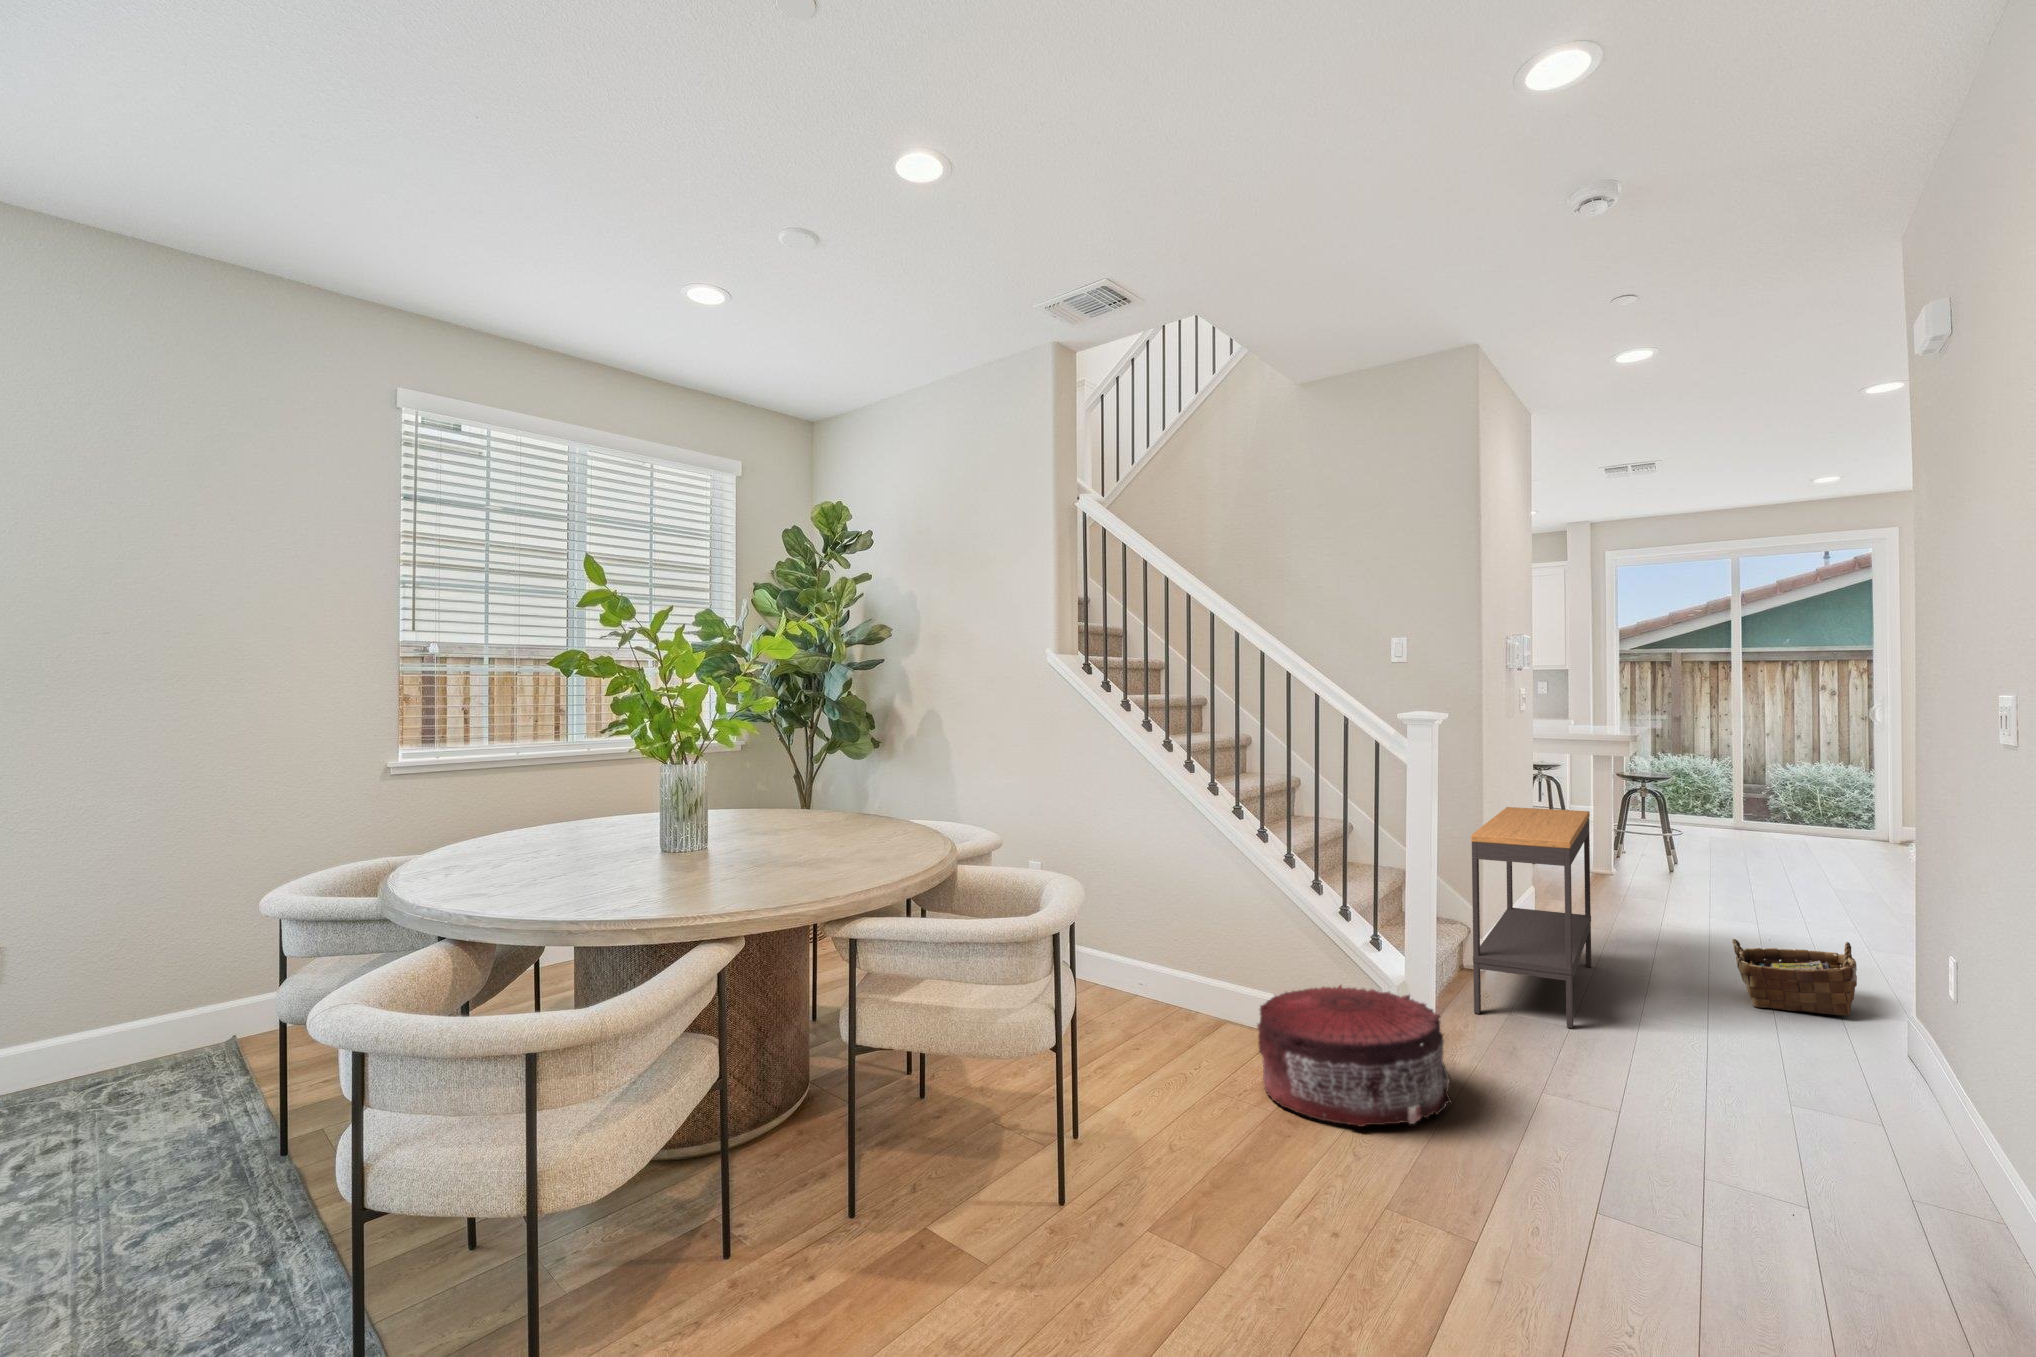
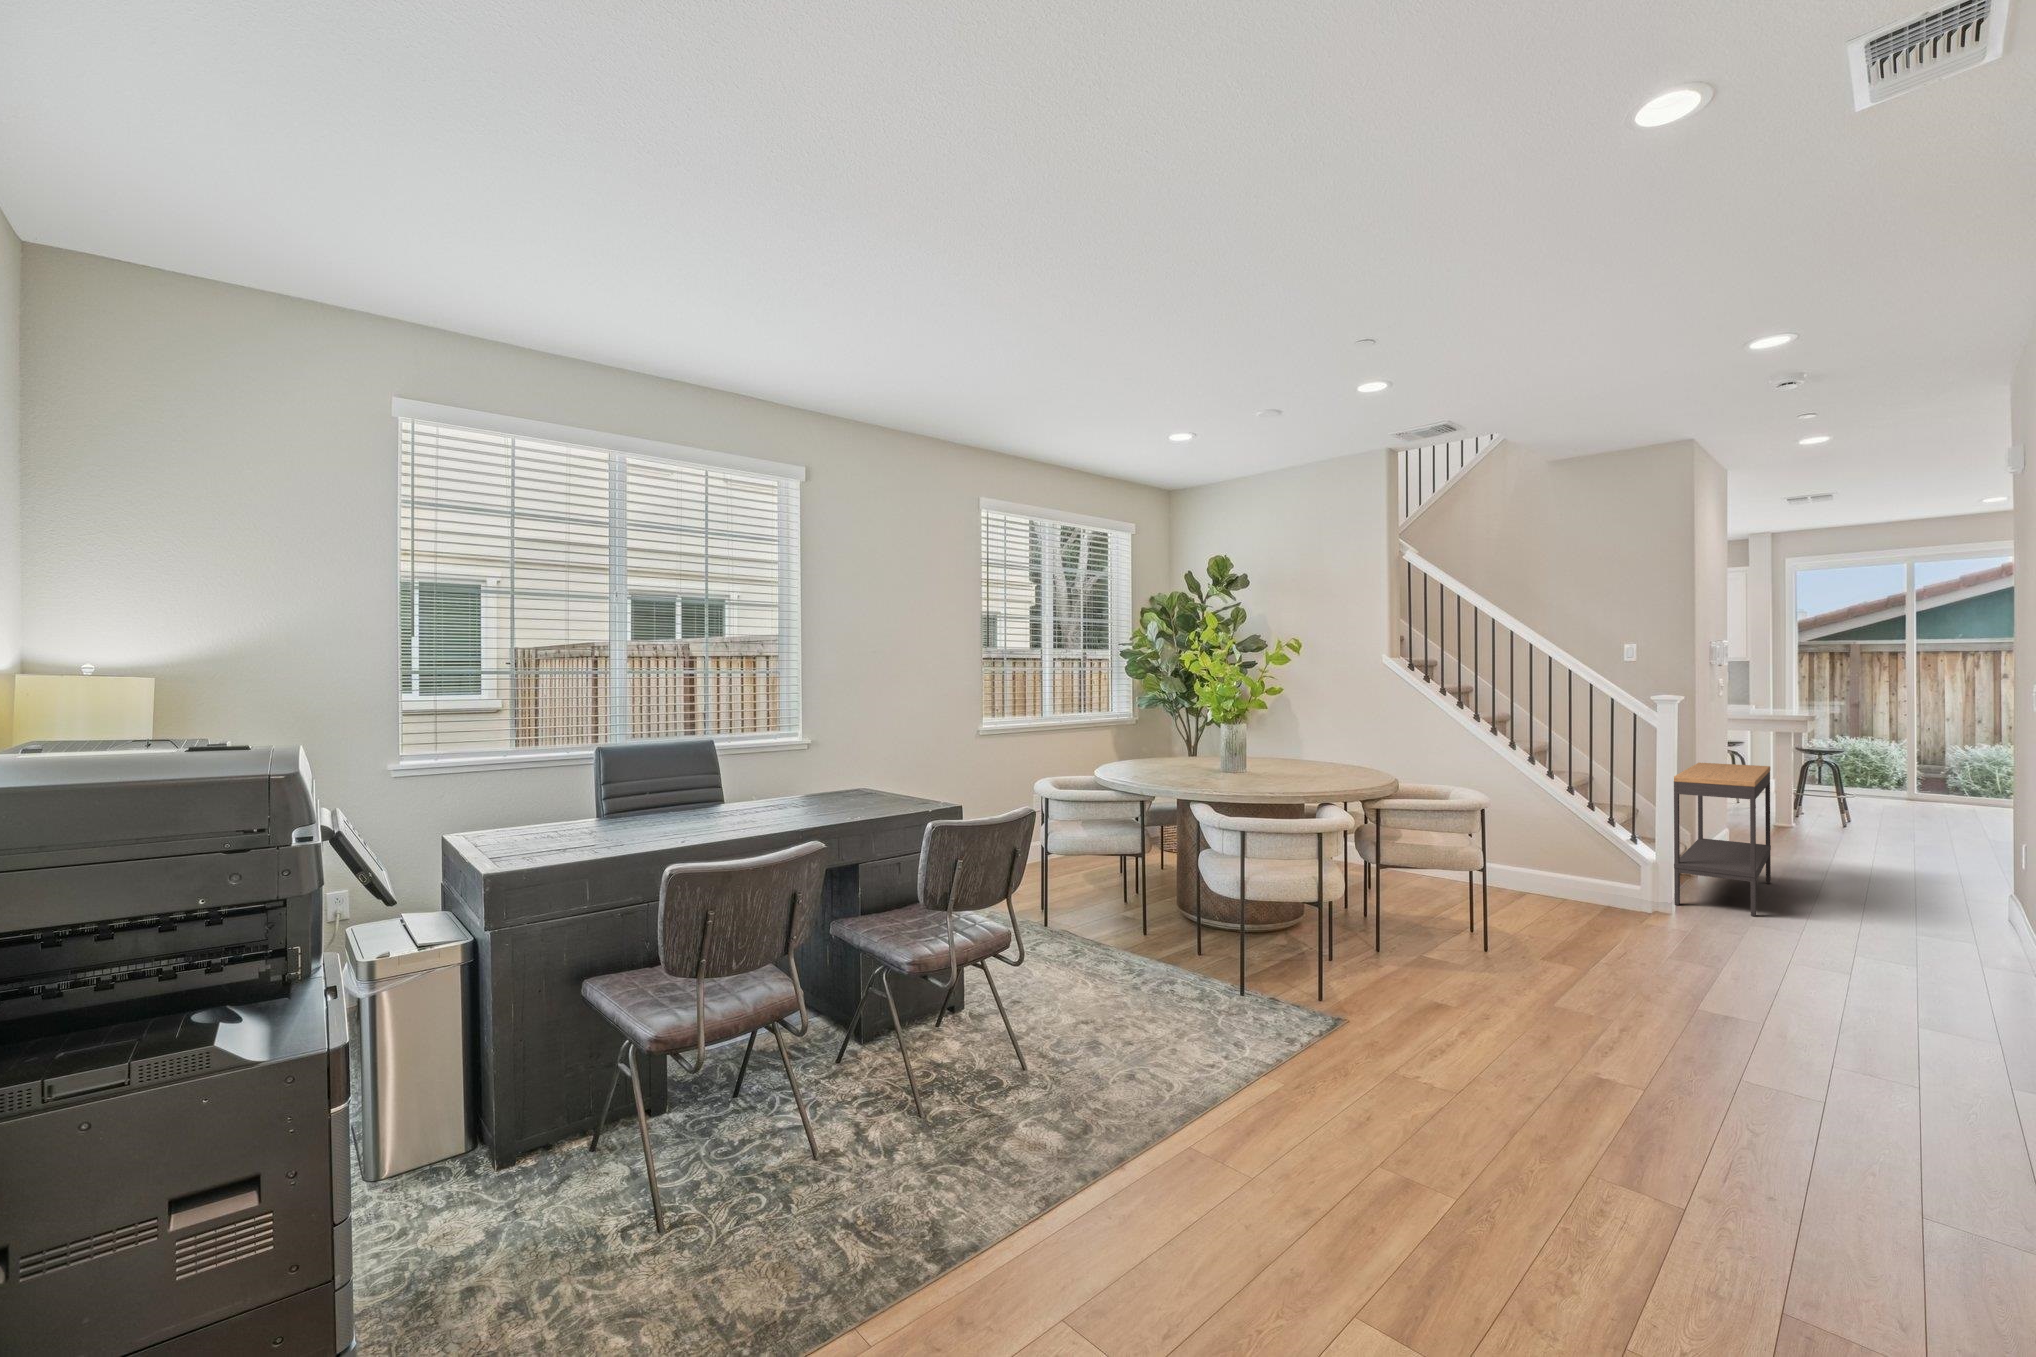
woven basket: present [1732,939,1857,1016] -> none [1894,863,2004,920]
pouf: present [1257,985,1452,1127] -> none [1517,870,1666,954]

